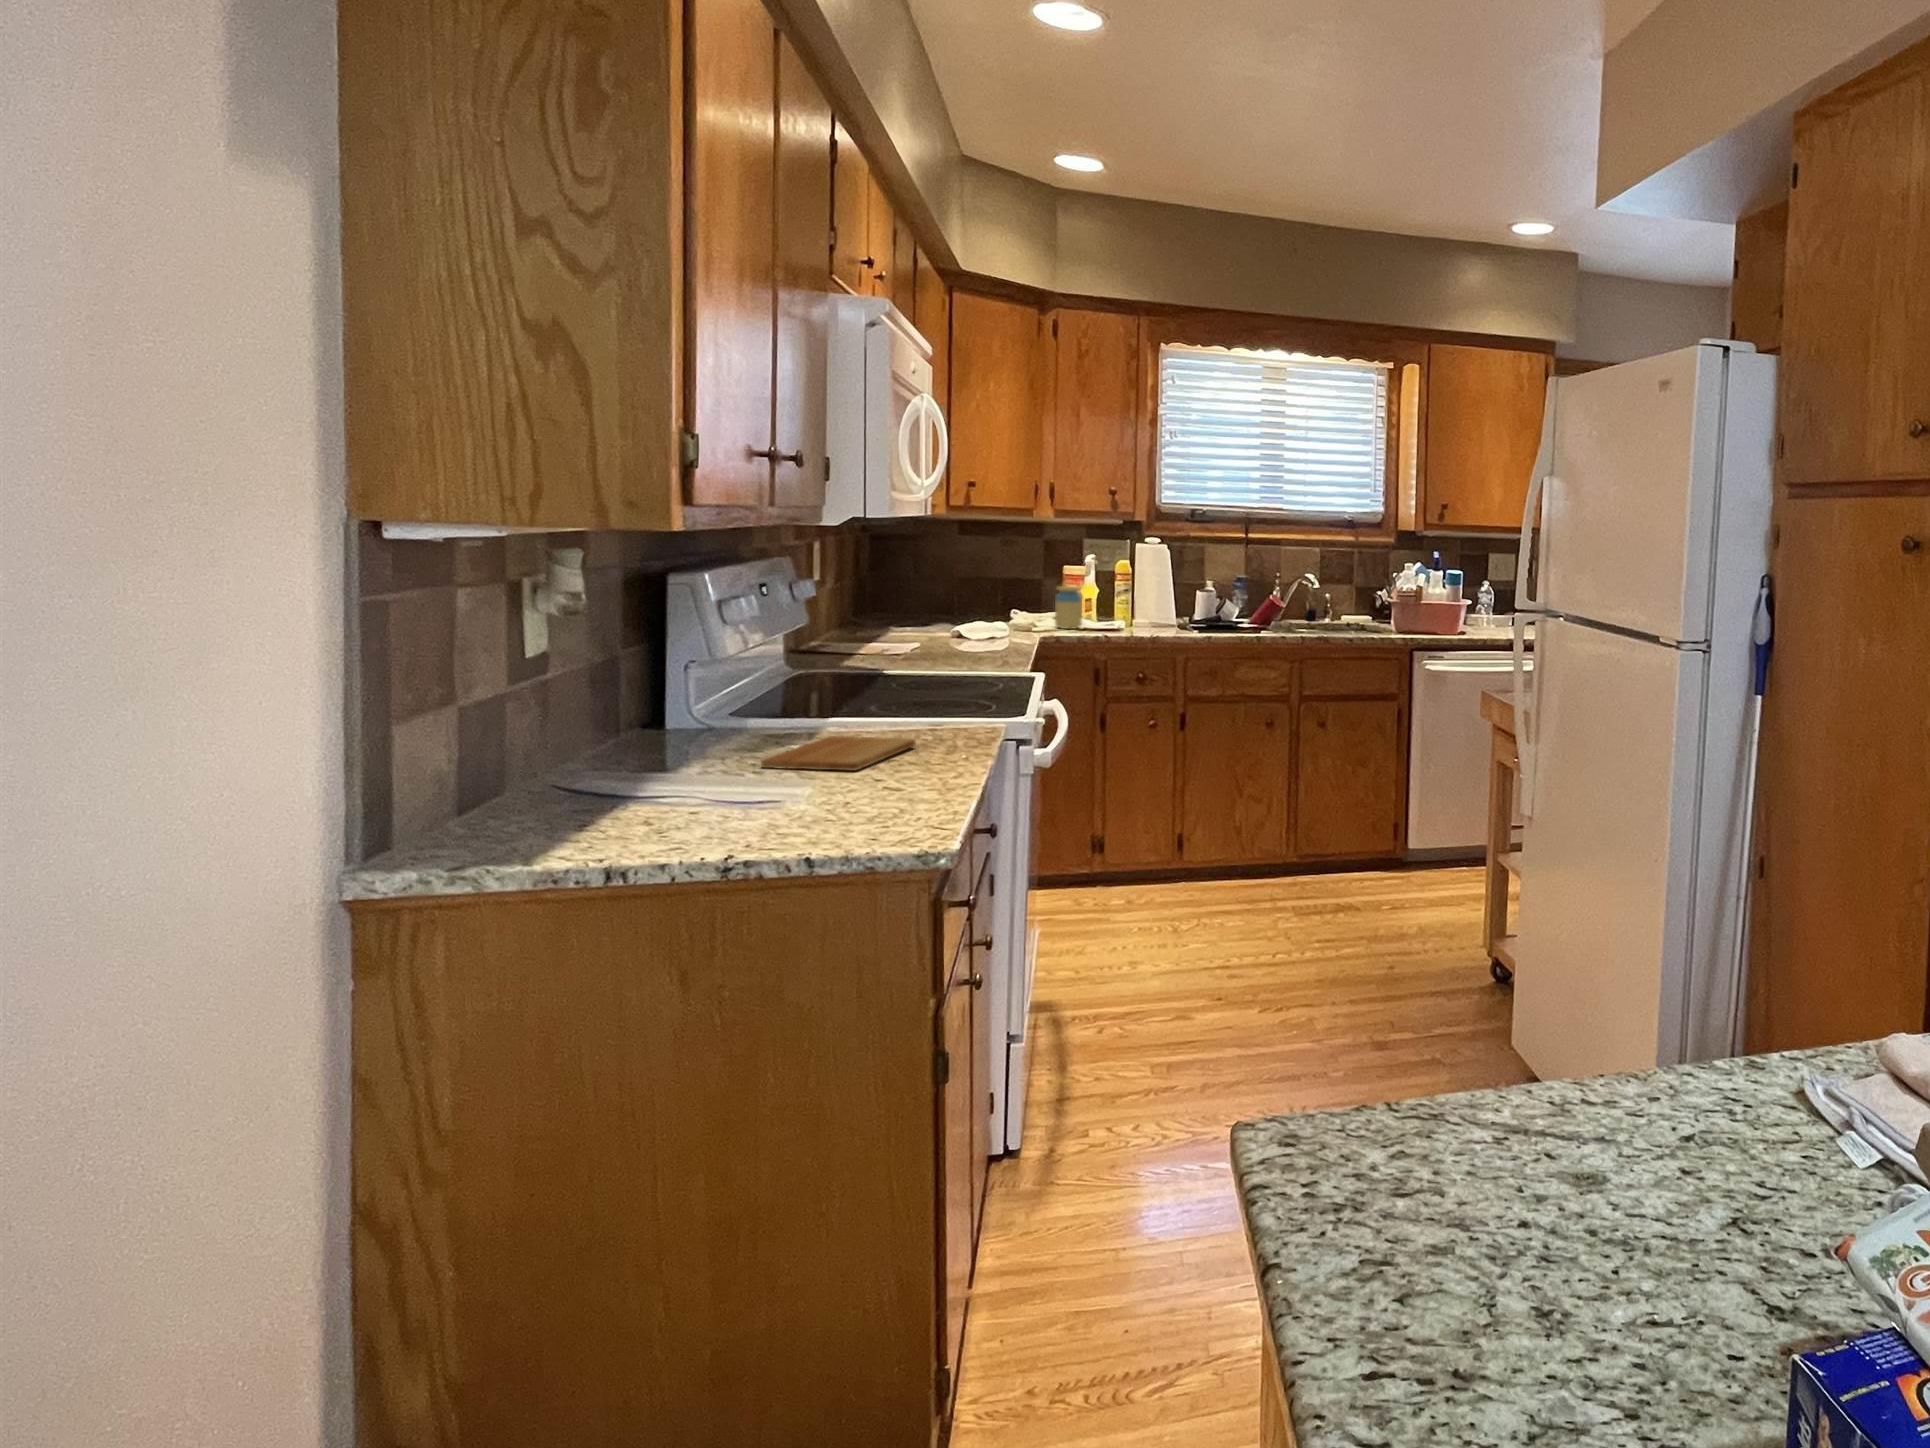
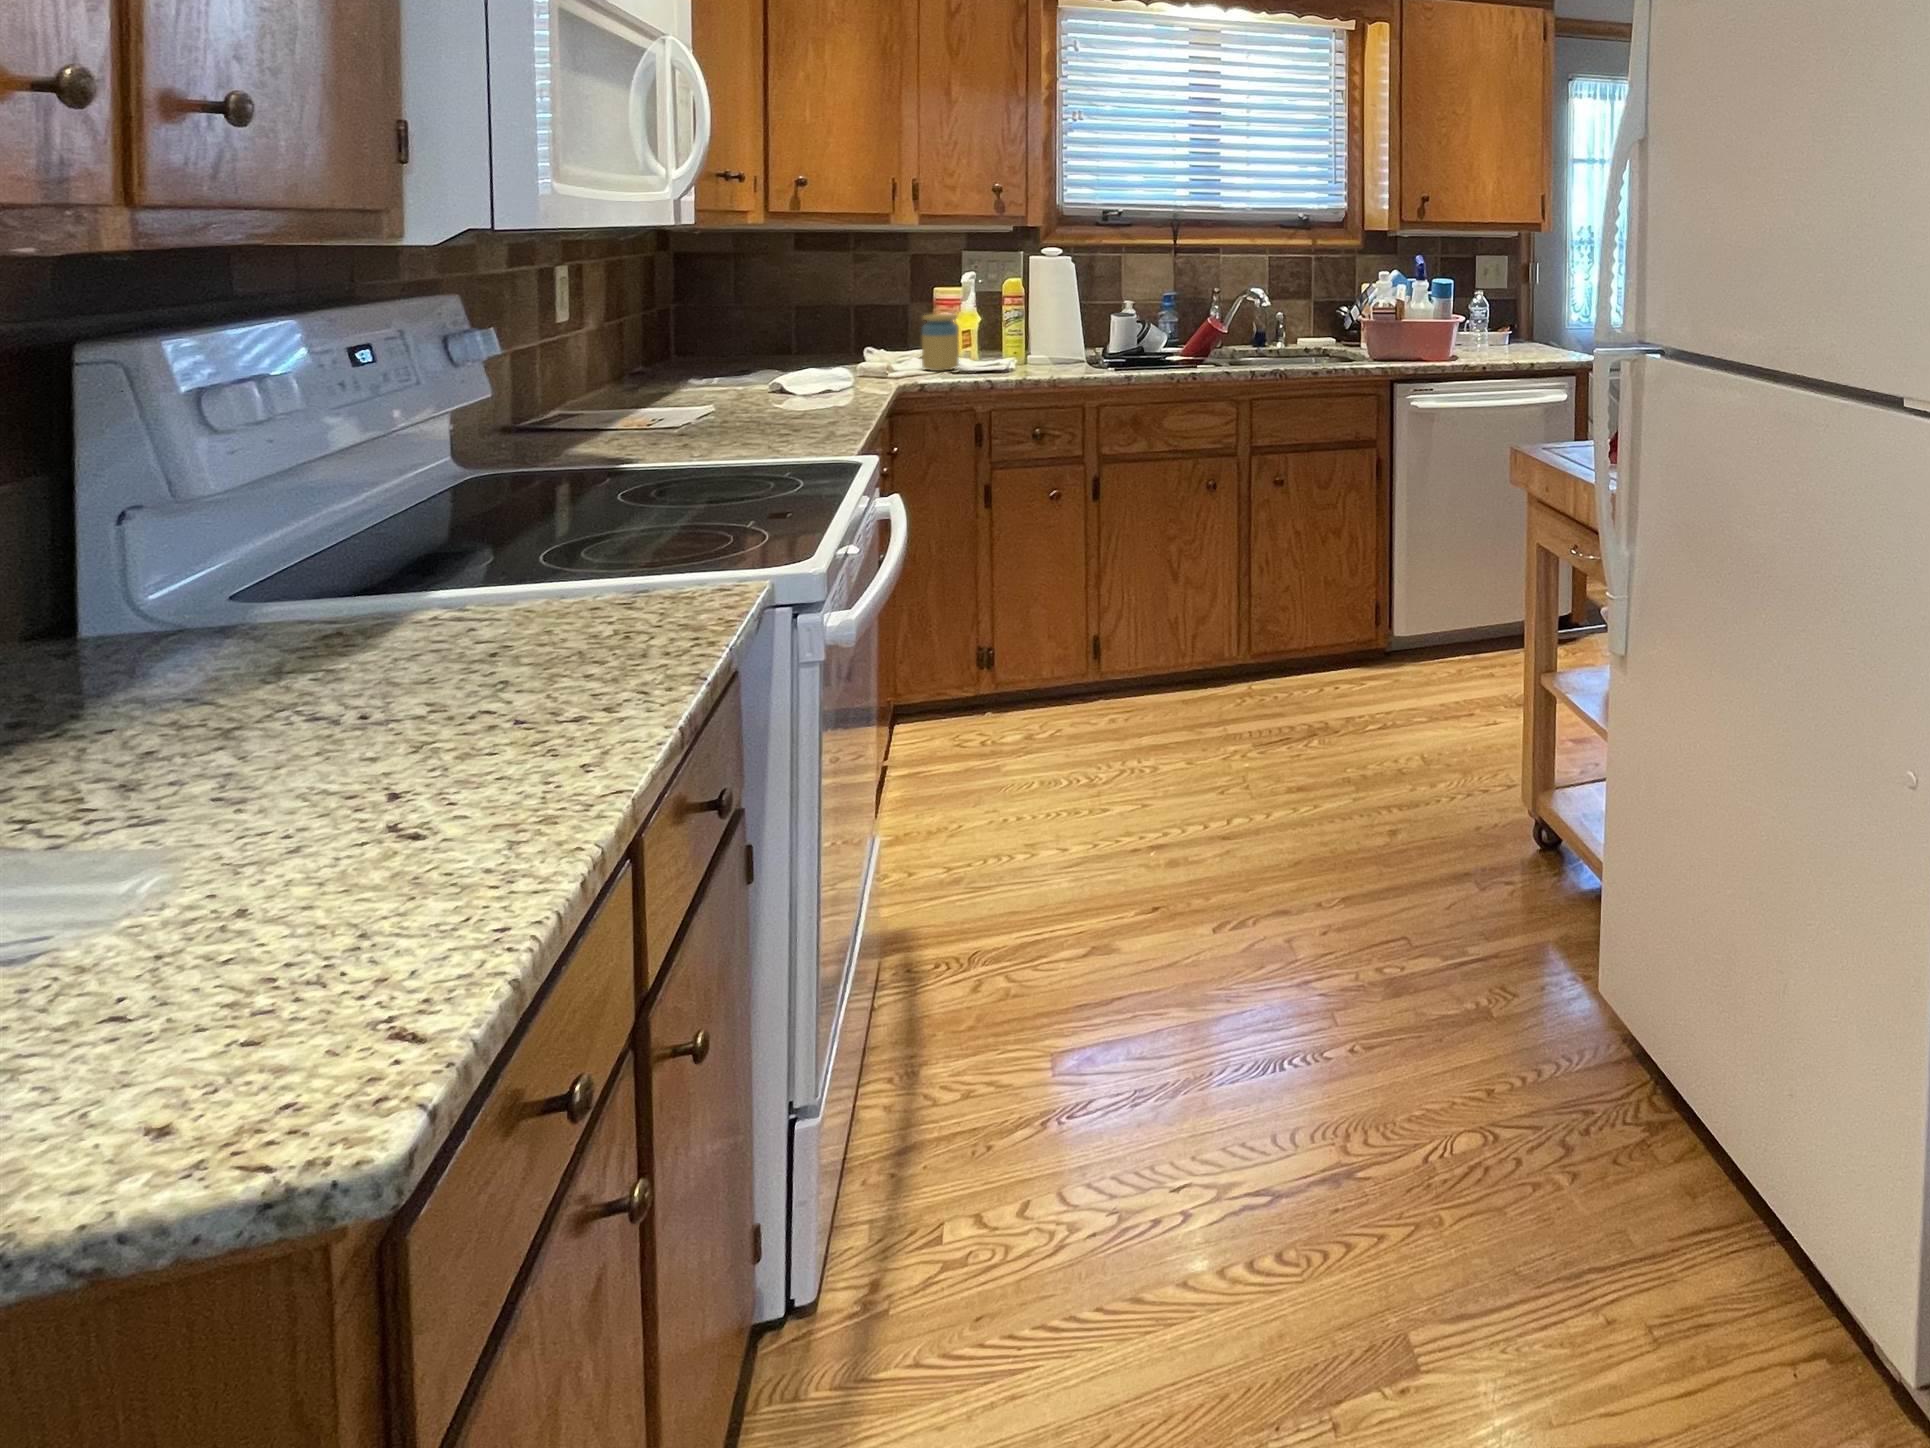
cutting board: present [761,736,916,771] -> none [149,642,562,763]

